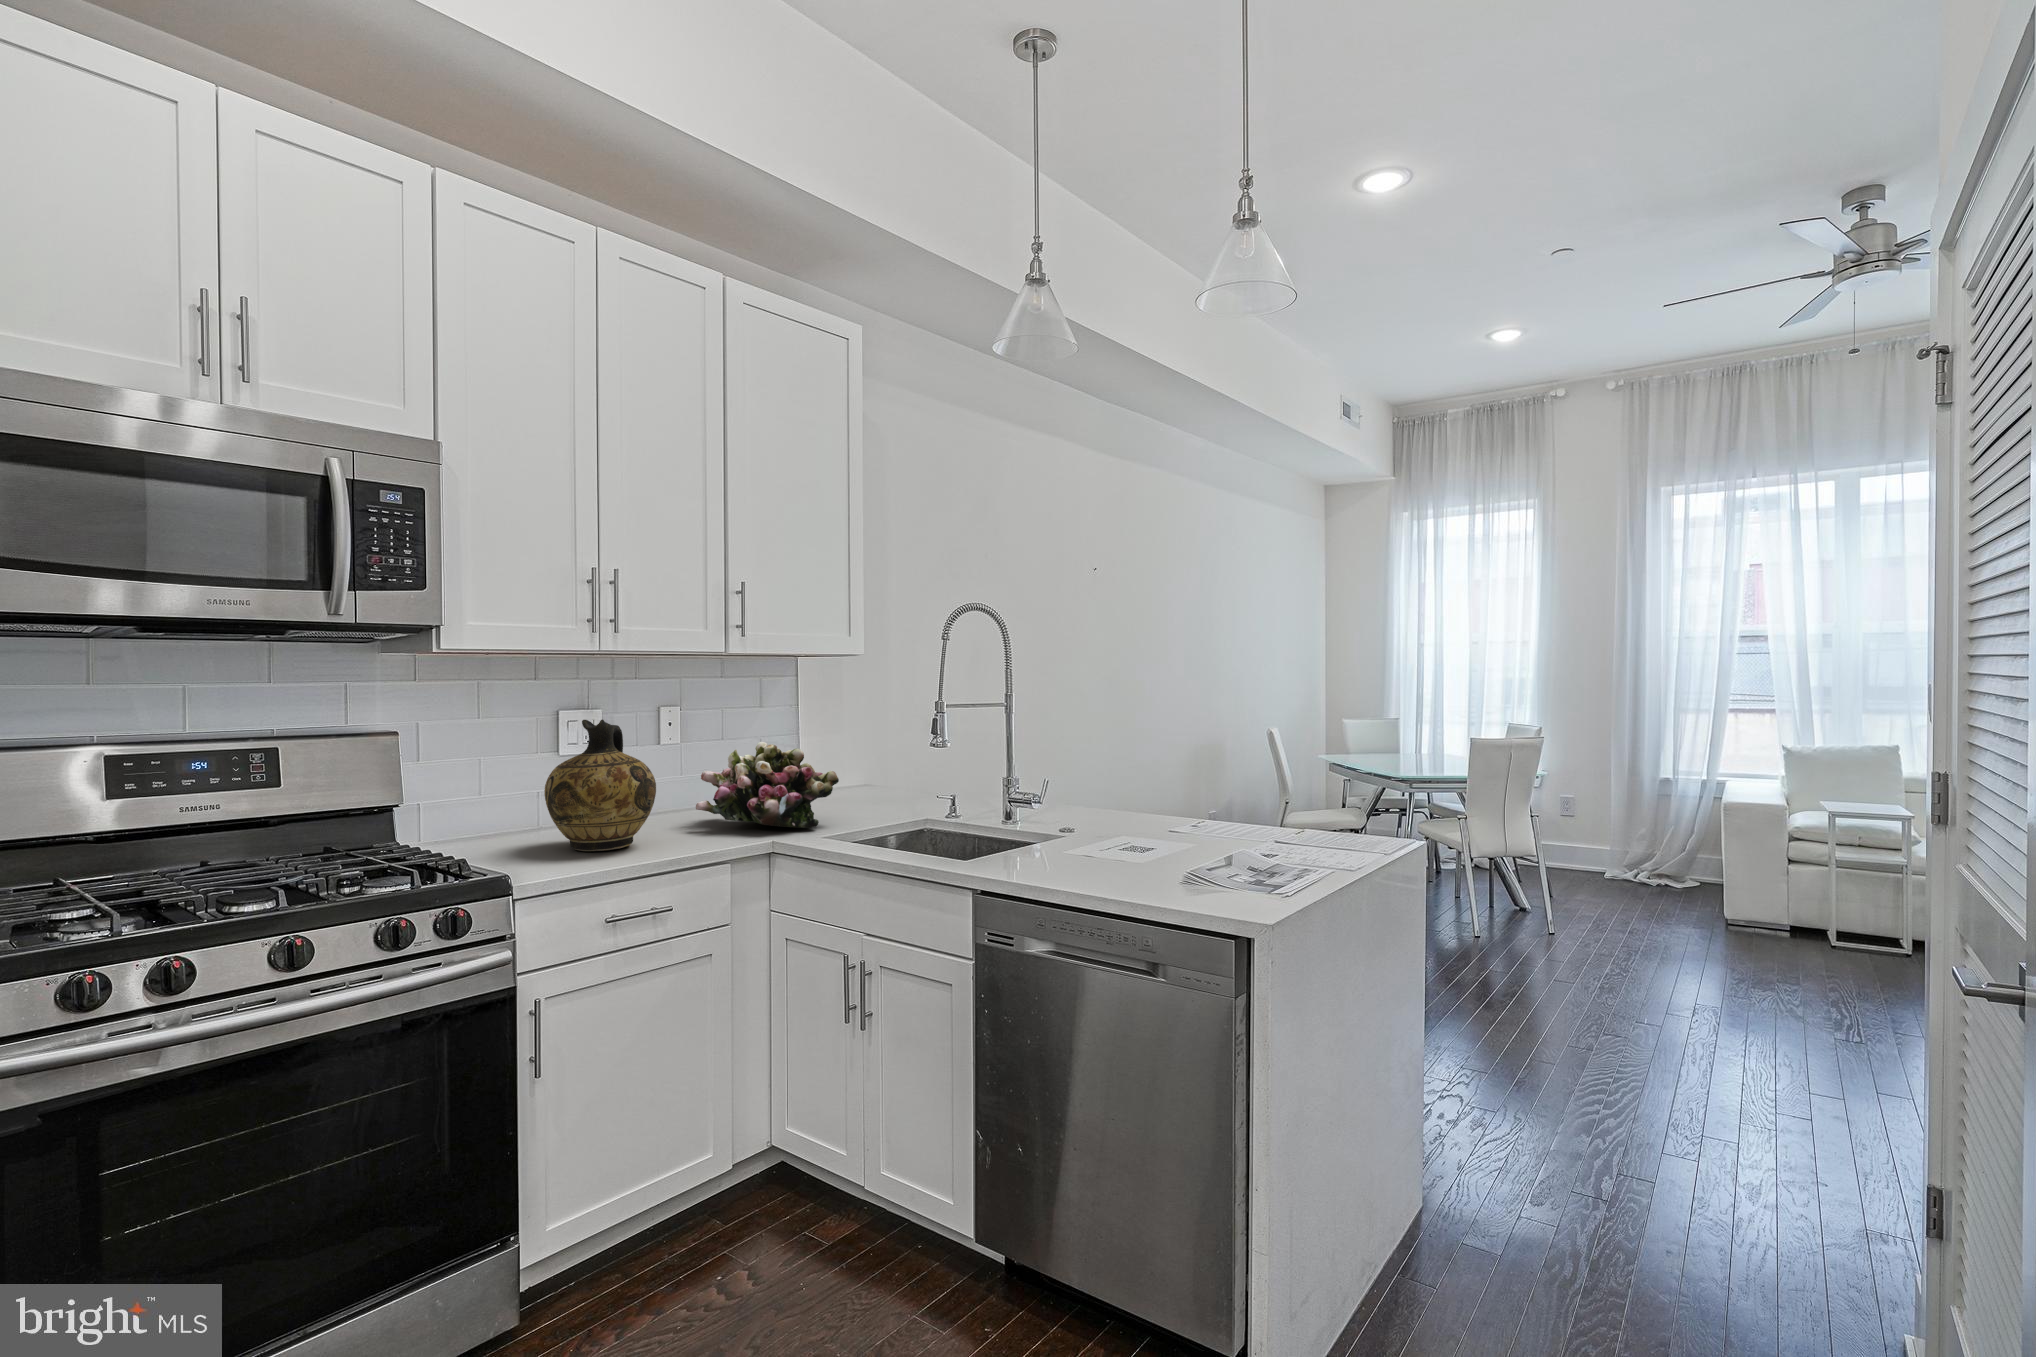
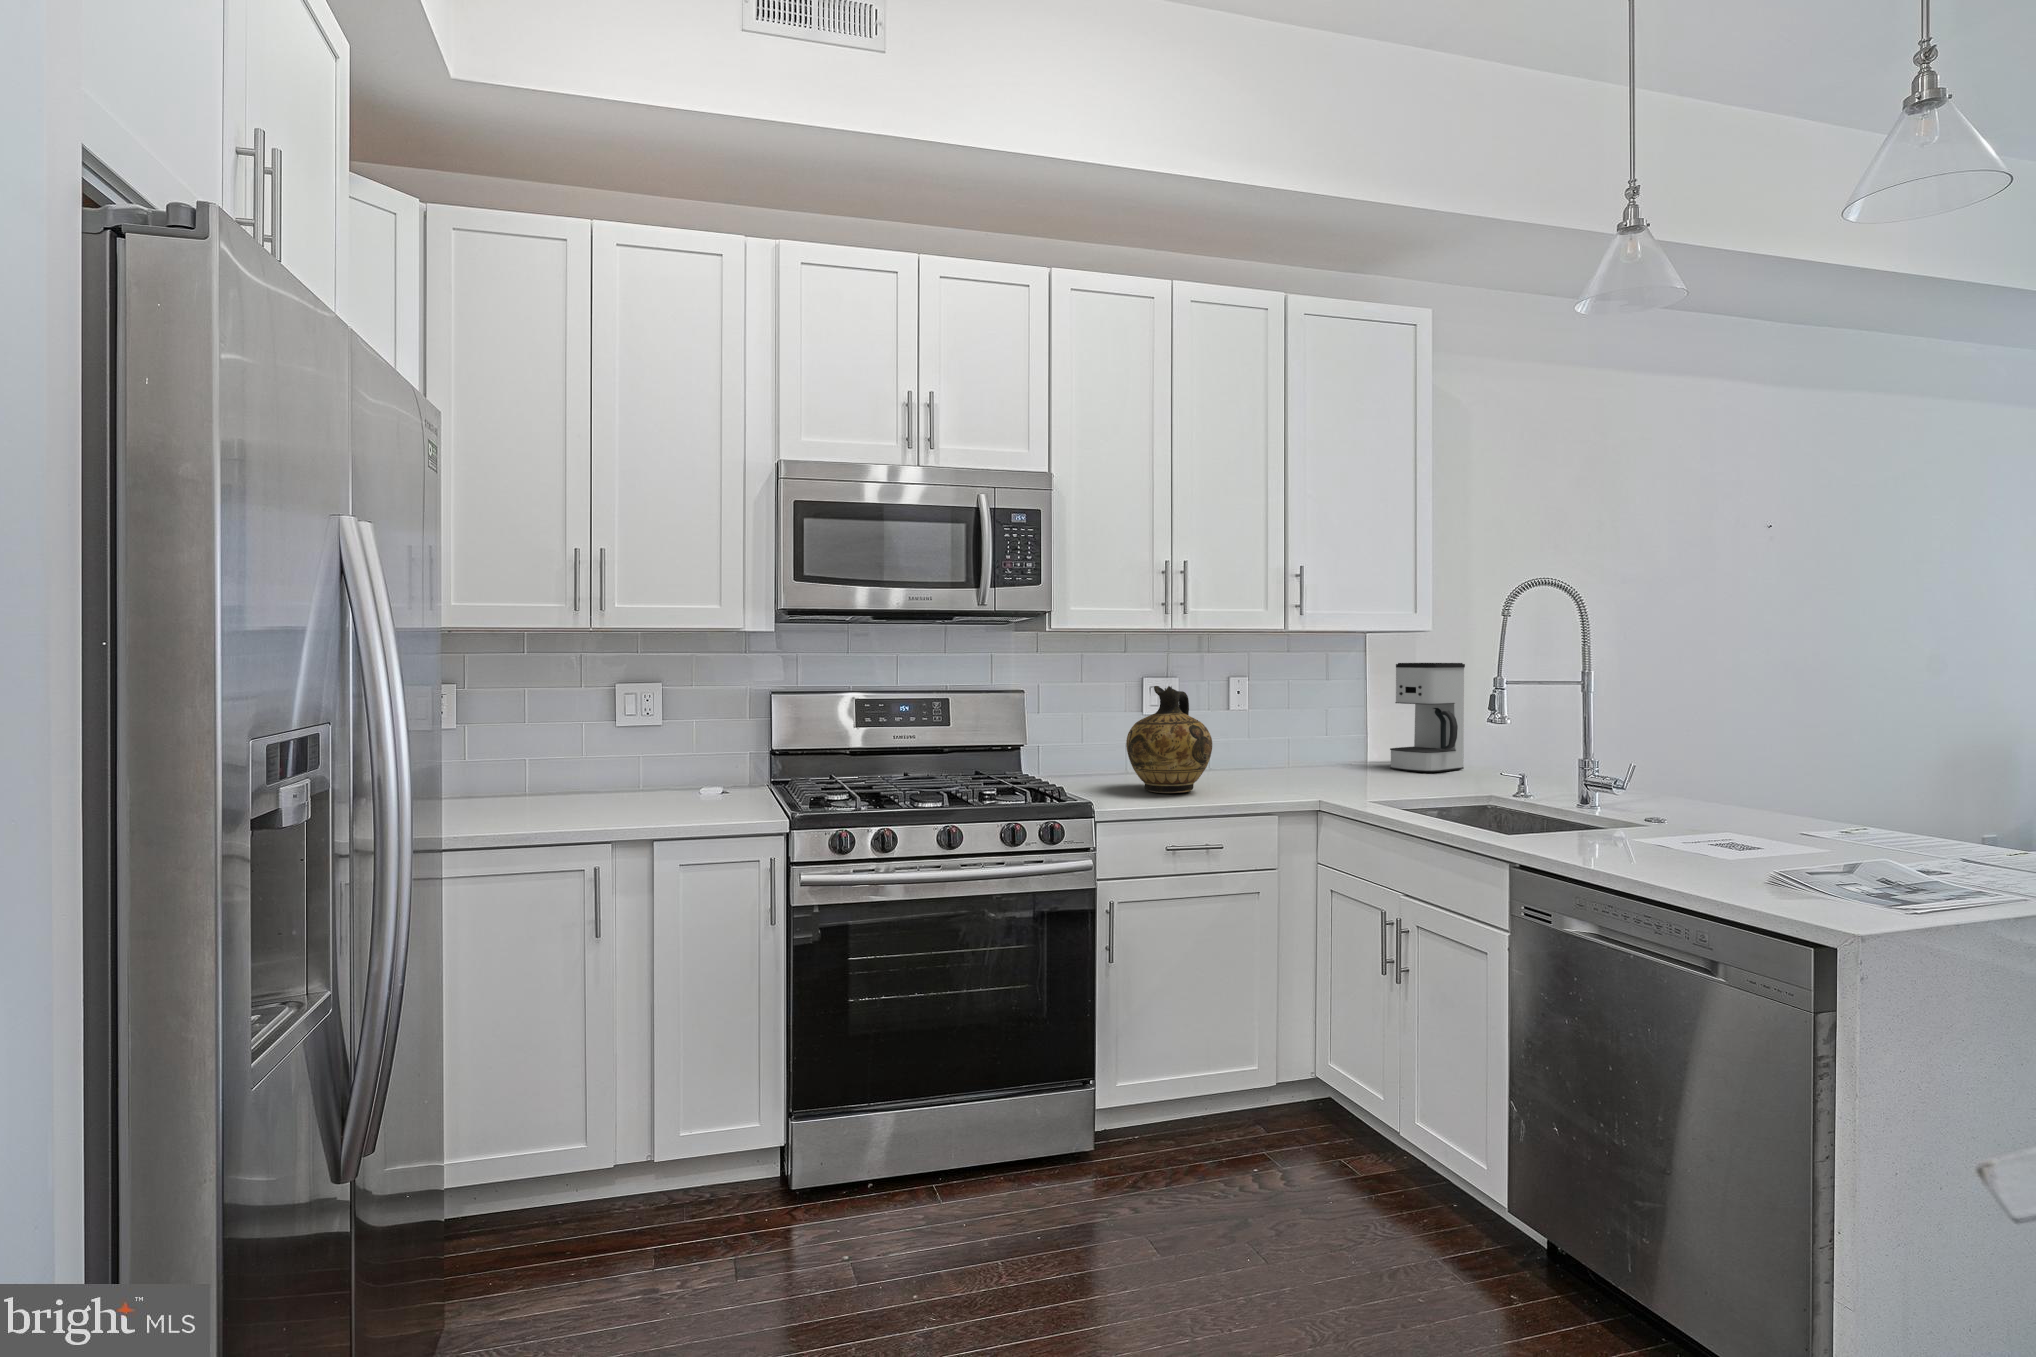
coffee maker: none [832,685,902,799] -> present [1390,663,1465,772]
flower arrangement: present [696,742,839,828] -> none [1250,712,1380,791]

